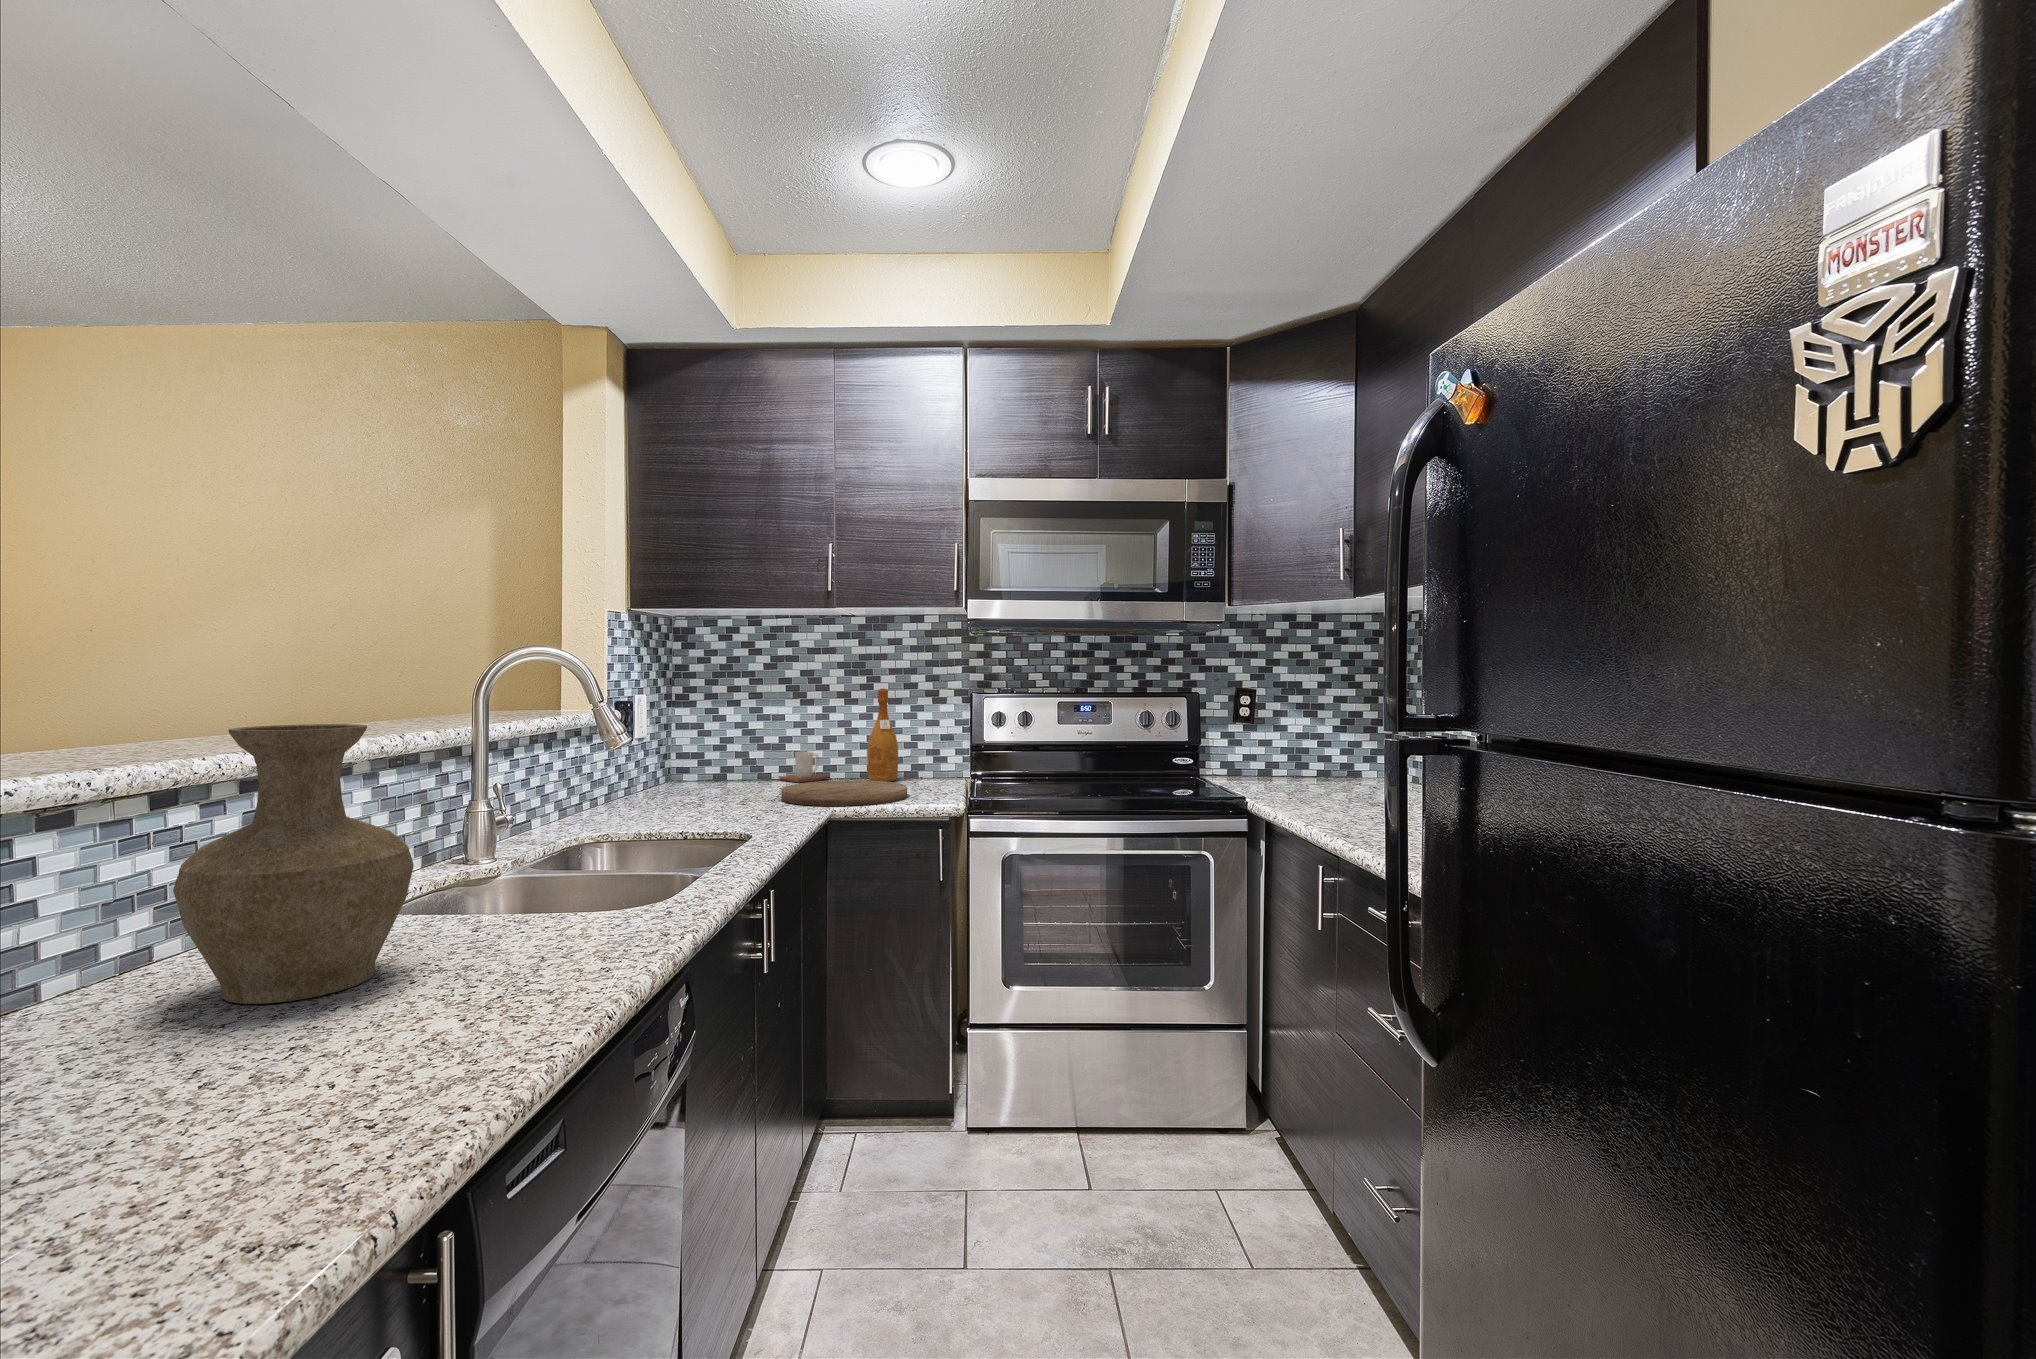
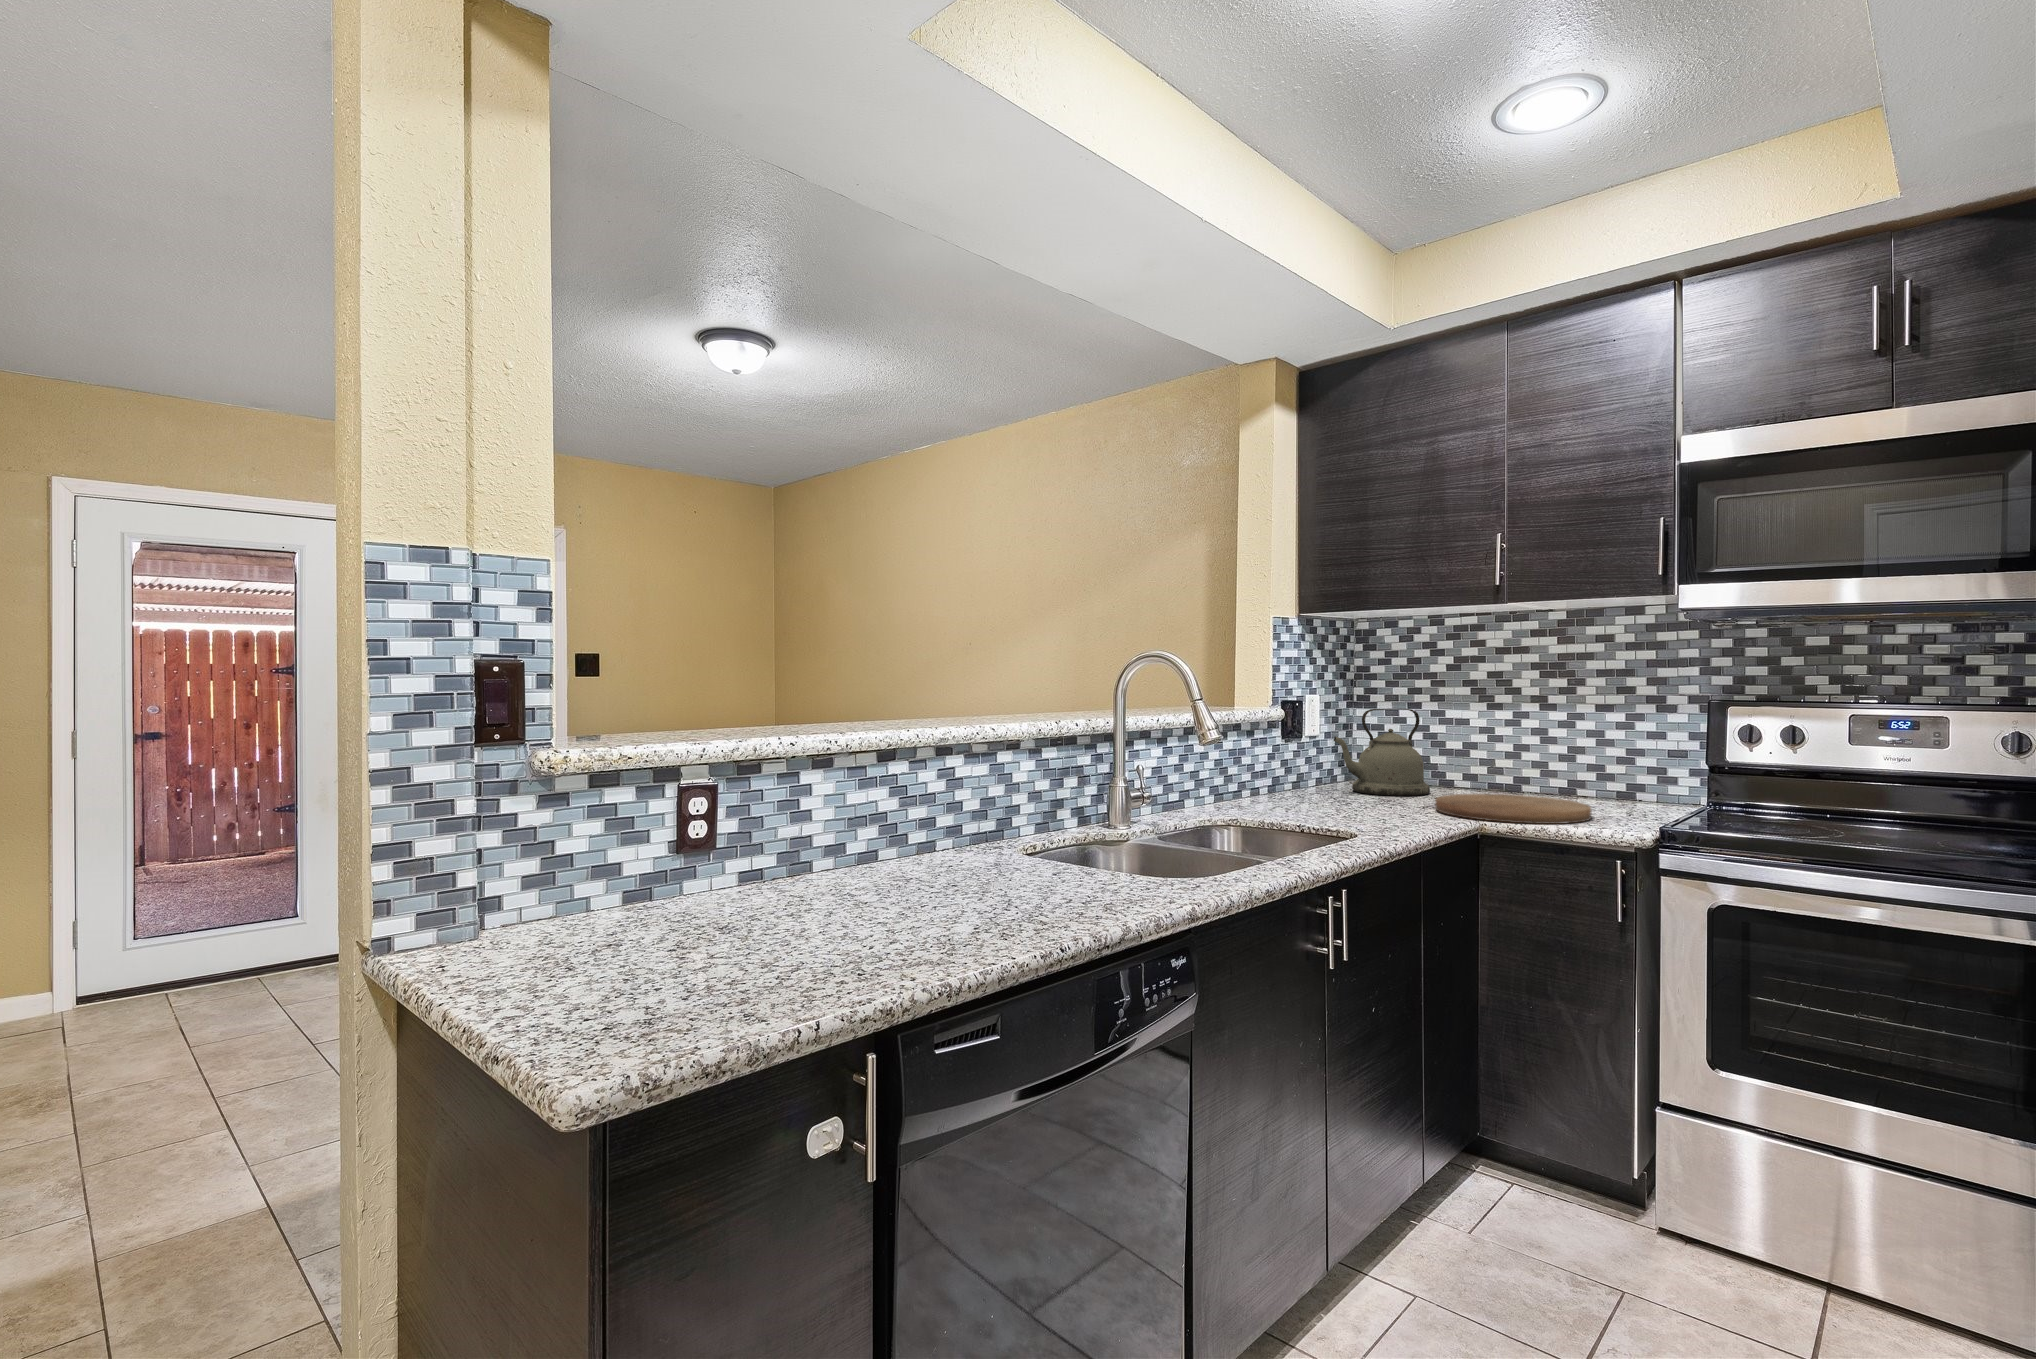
wine bottle: present [868,689,898,782] -> none [1565,693,1605,802]
kettle: none [668,706,757,792] -> present [1334,708,1430,796]
vase: present [173,724,414,1004] -> none [862,707,996,898]
mug: present [779,751,830,782] -> none [1462,761,1521,794]

